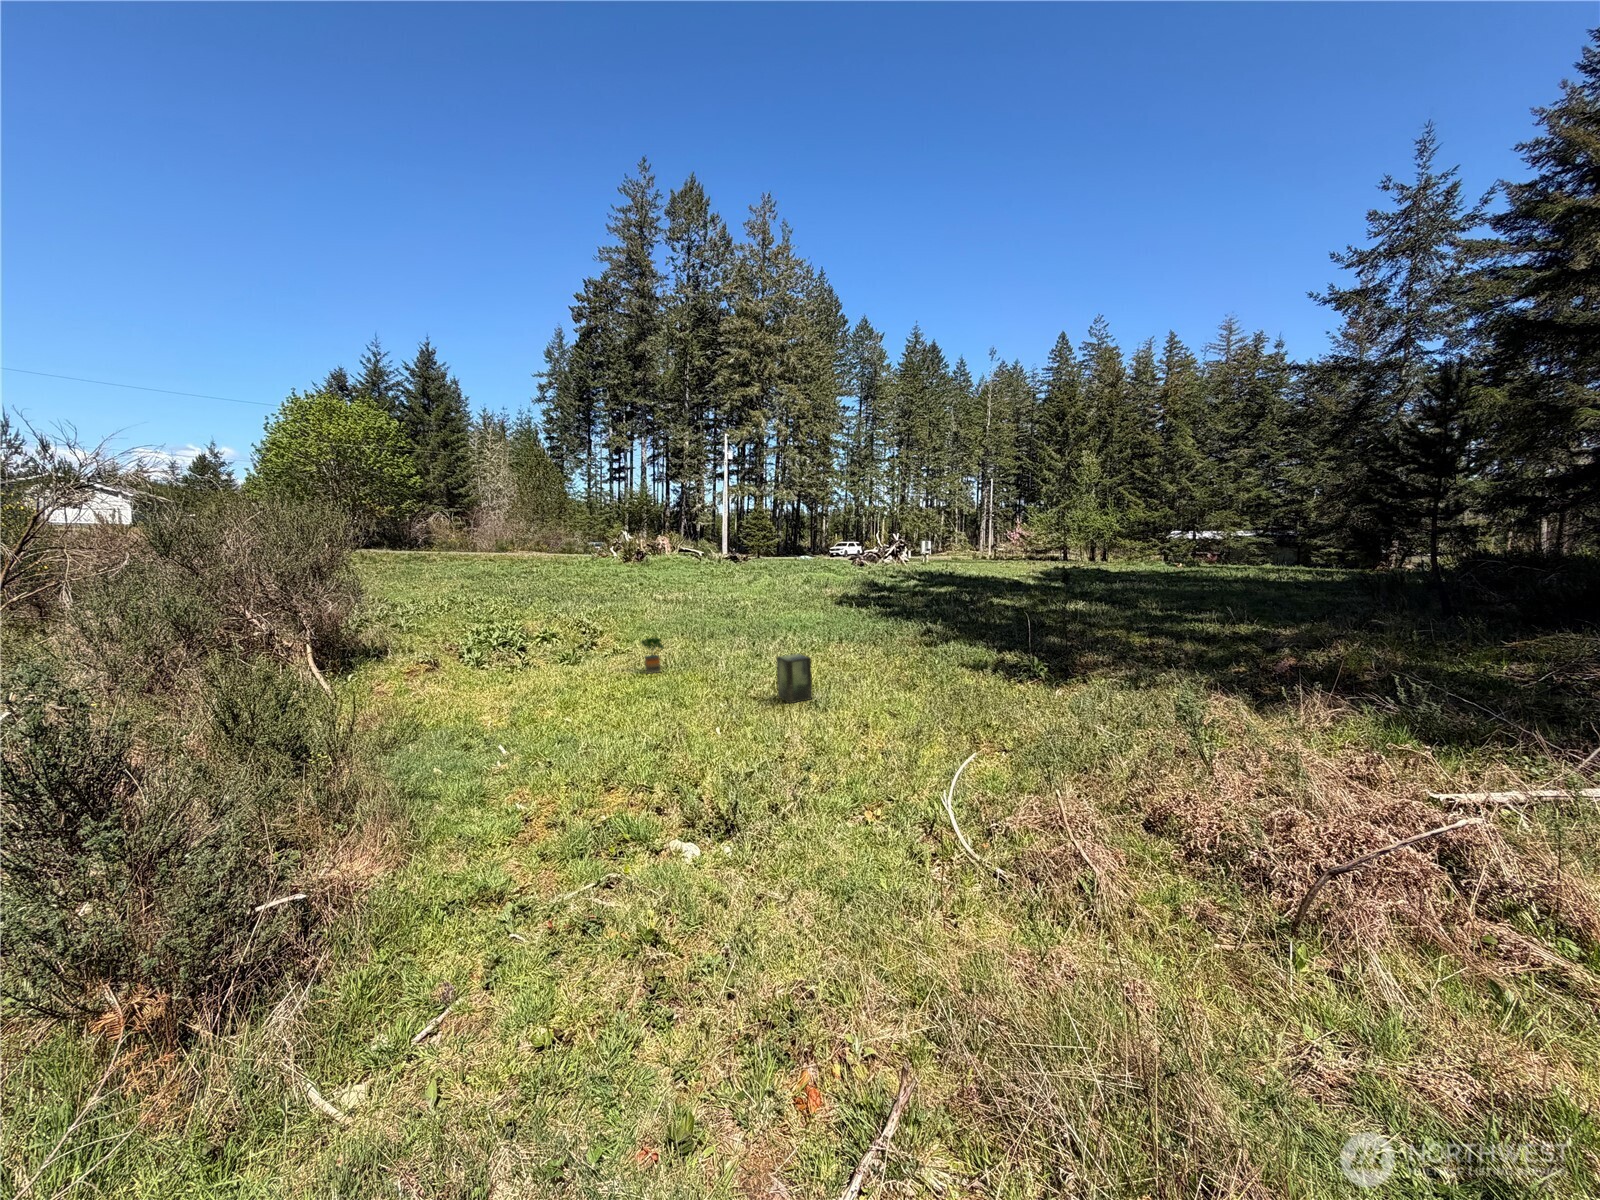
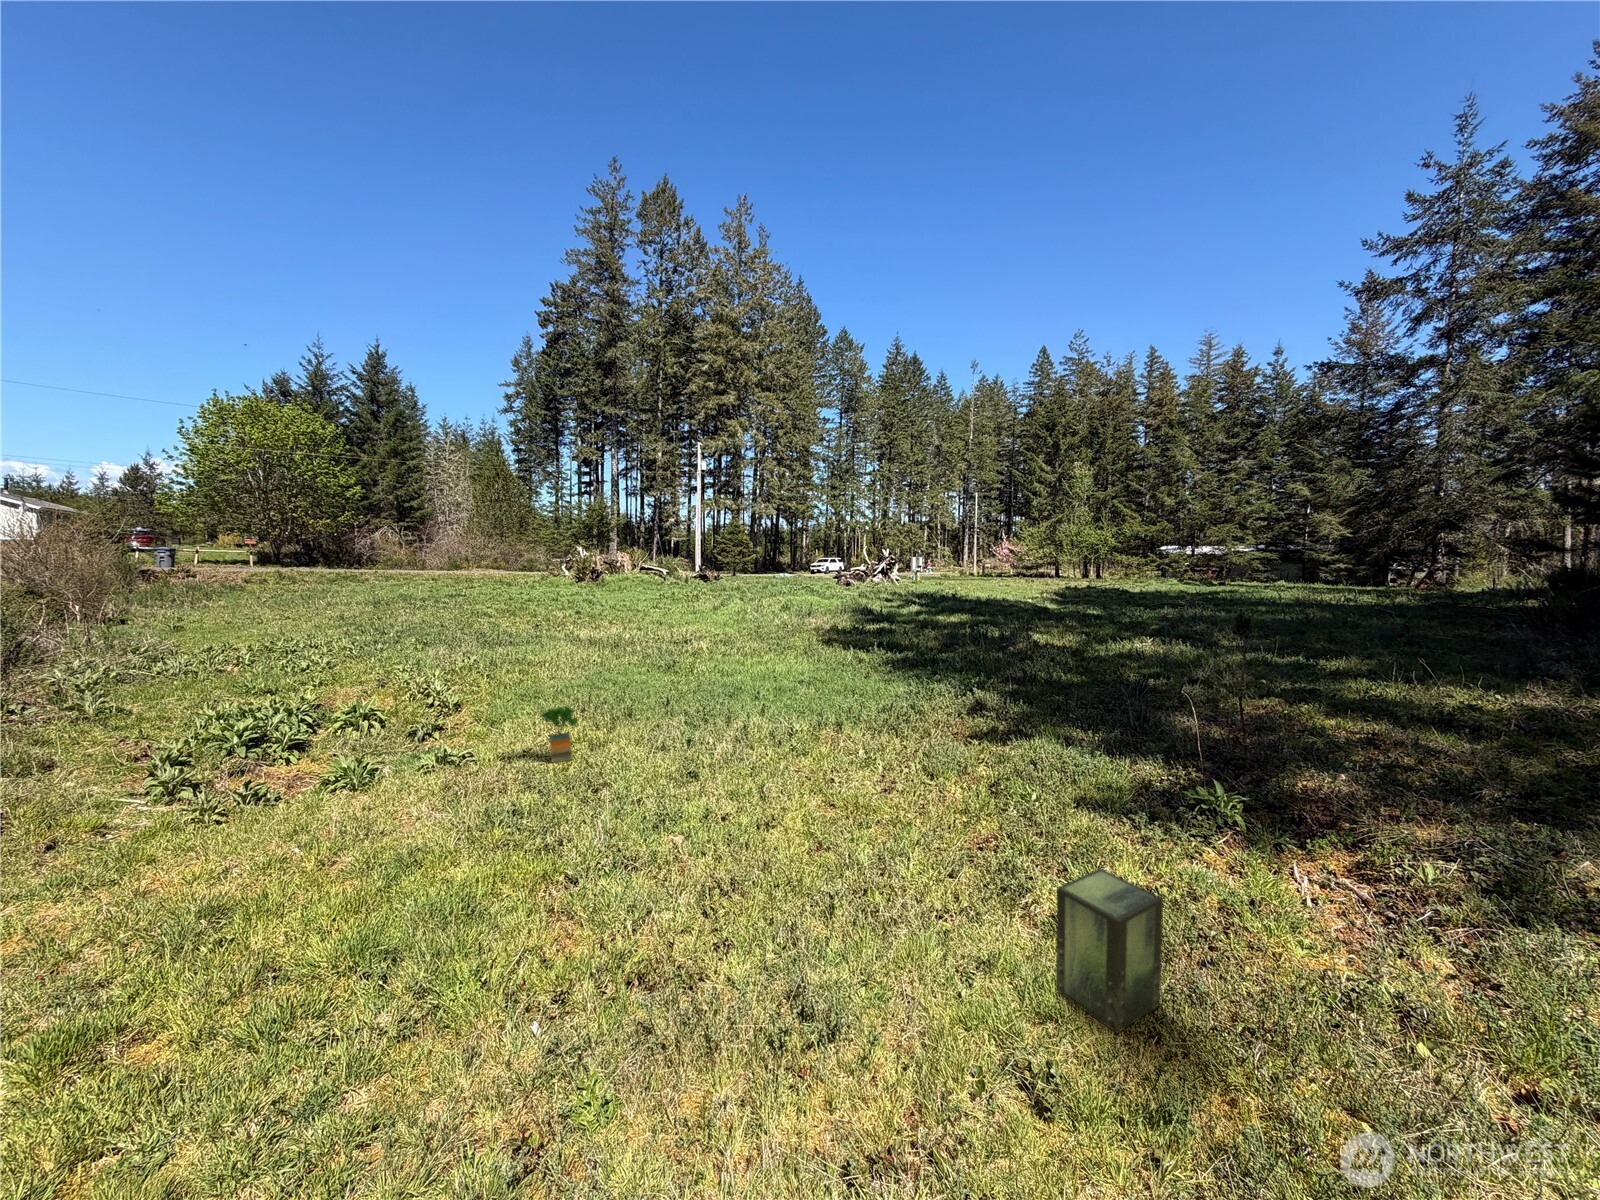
storage box: present [776,654,812,703] -> present [1056,868,1163,1033]

